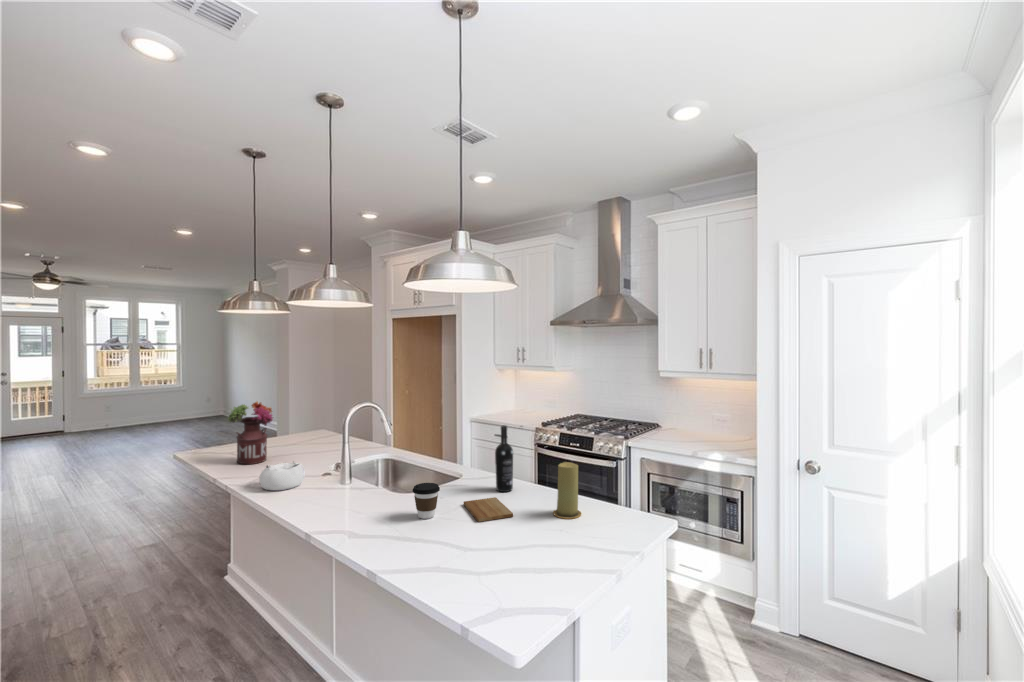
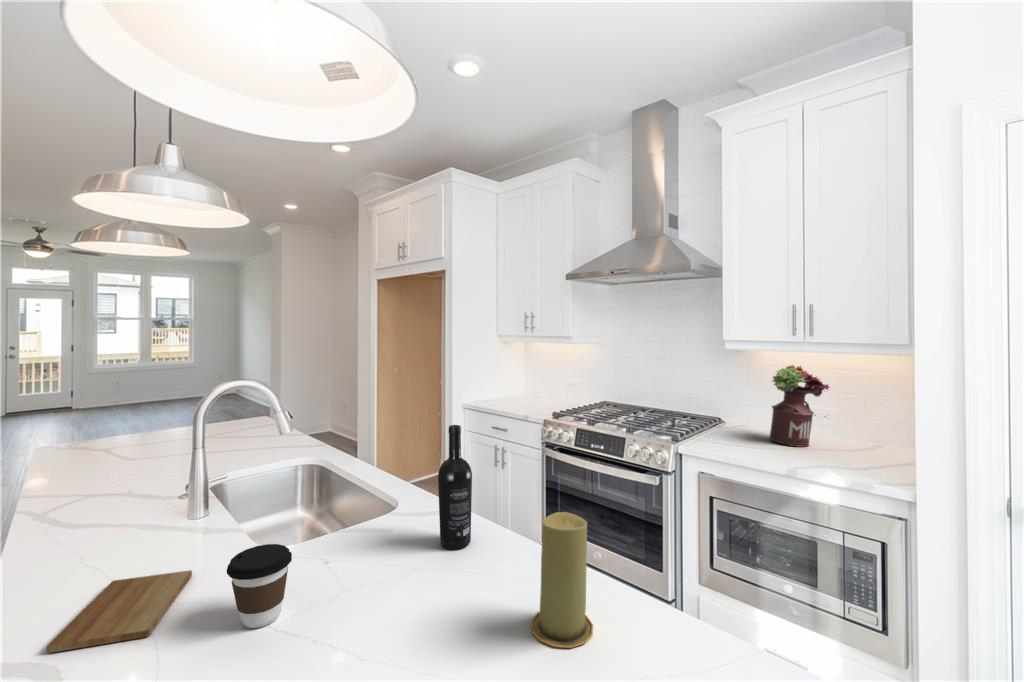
flower arrangement: present [228,402,273,464] -> present [770,365,830,447]
decorative bowl: present [259,461,305,490] -> none [44,474,136,527]
cutting board: present [464,497,513,522] -> present [47,570,192,653]

